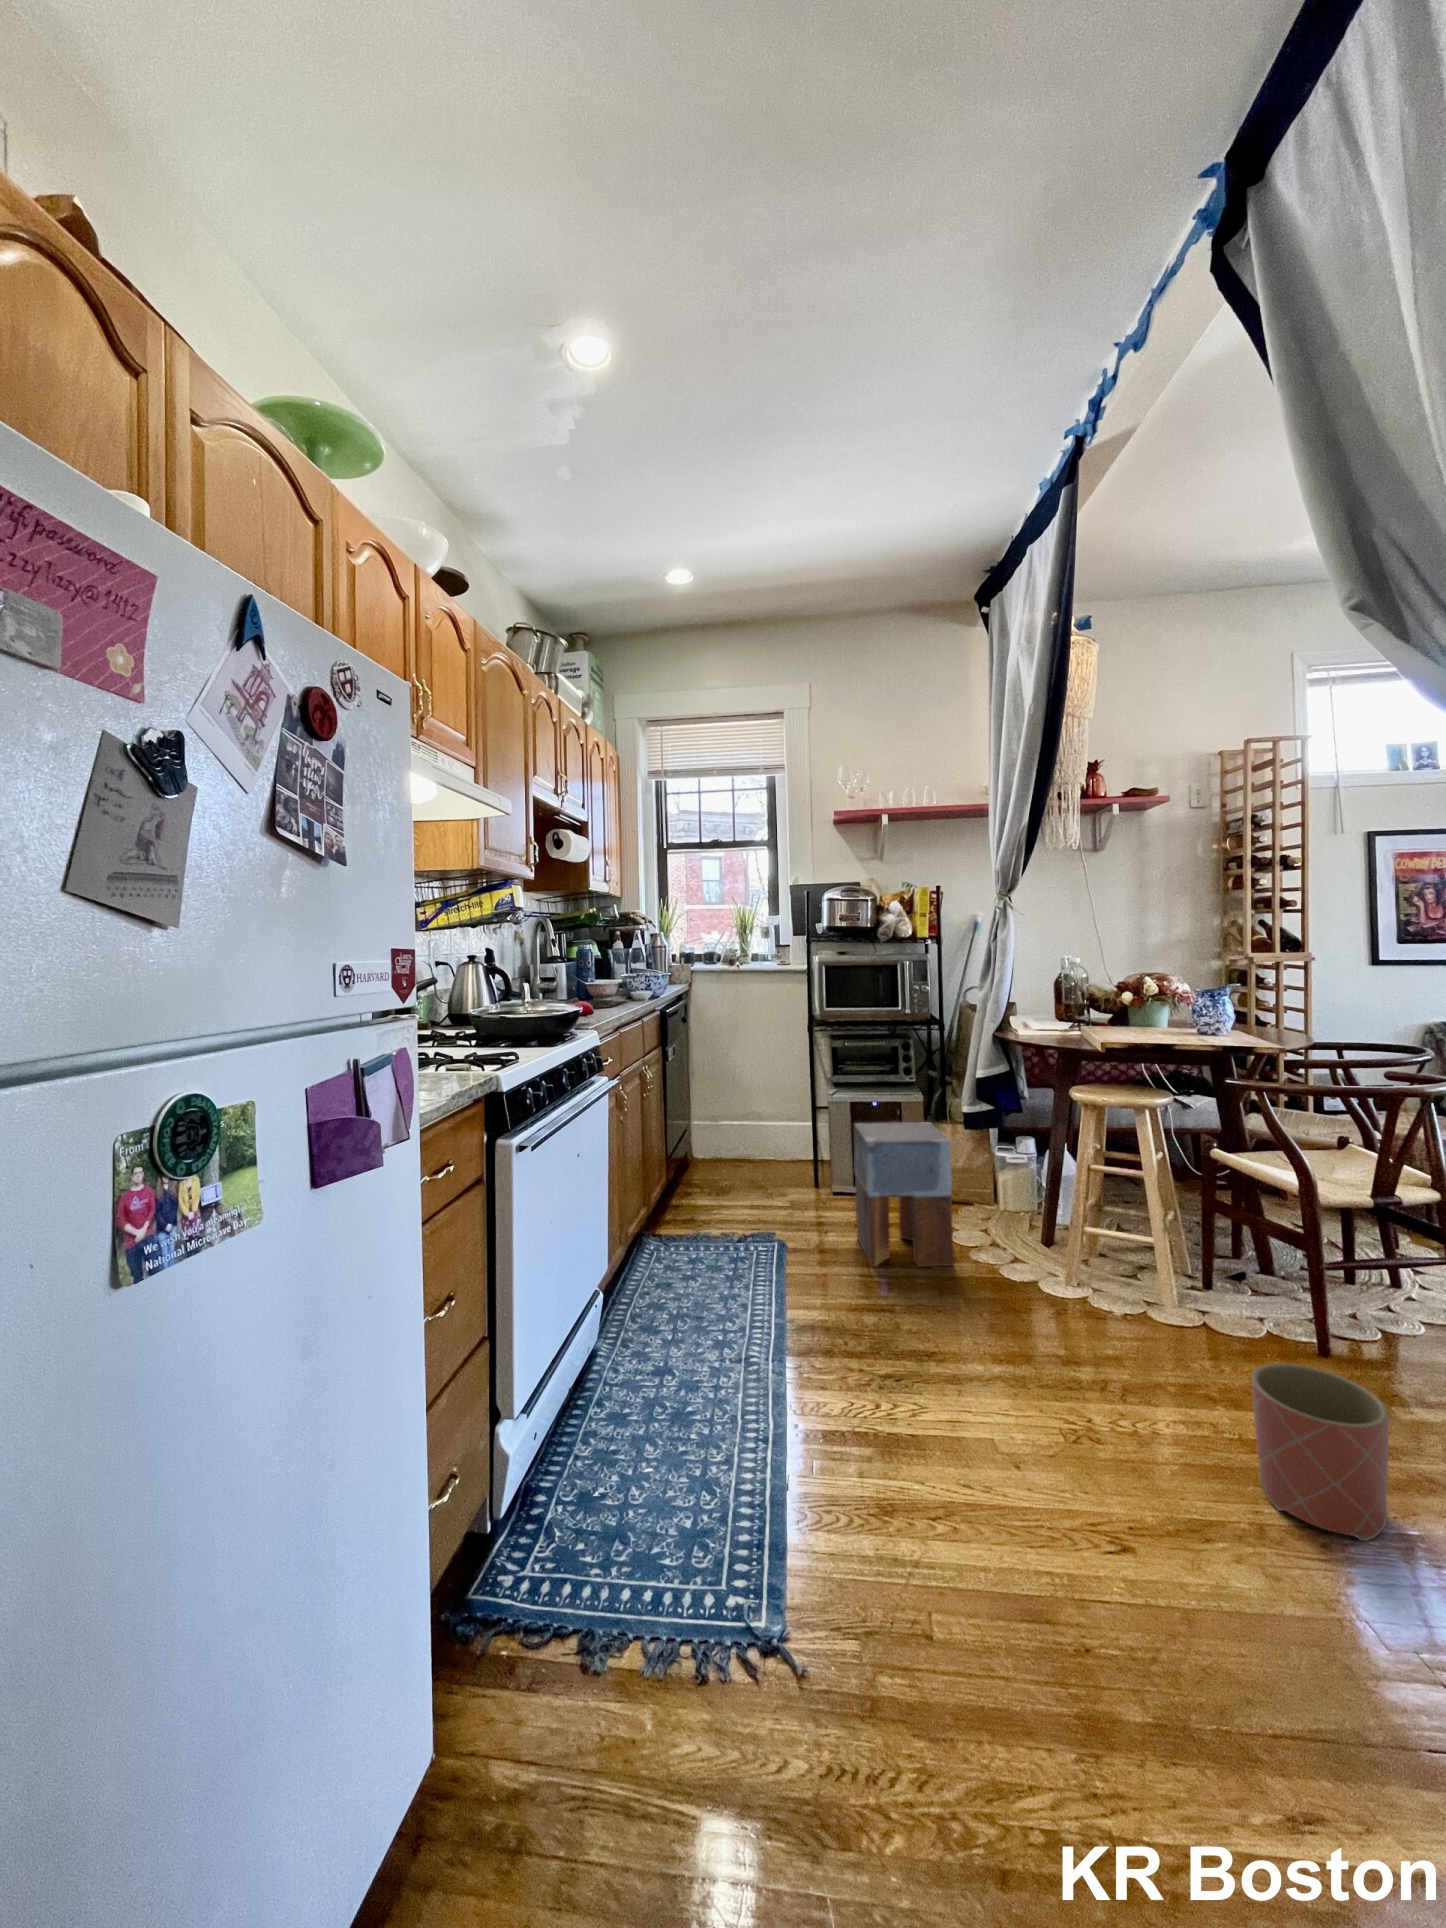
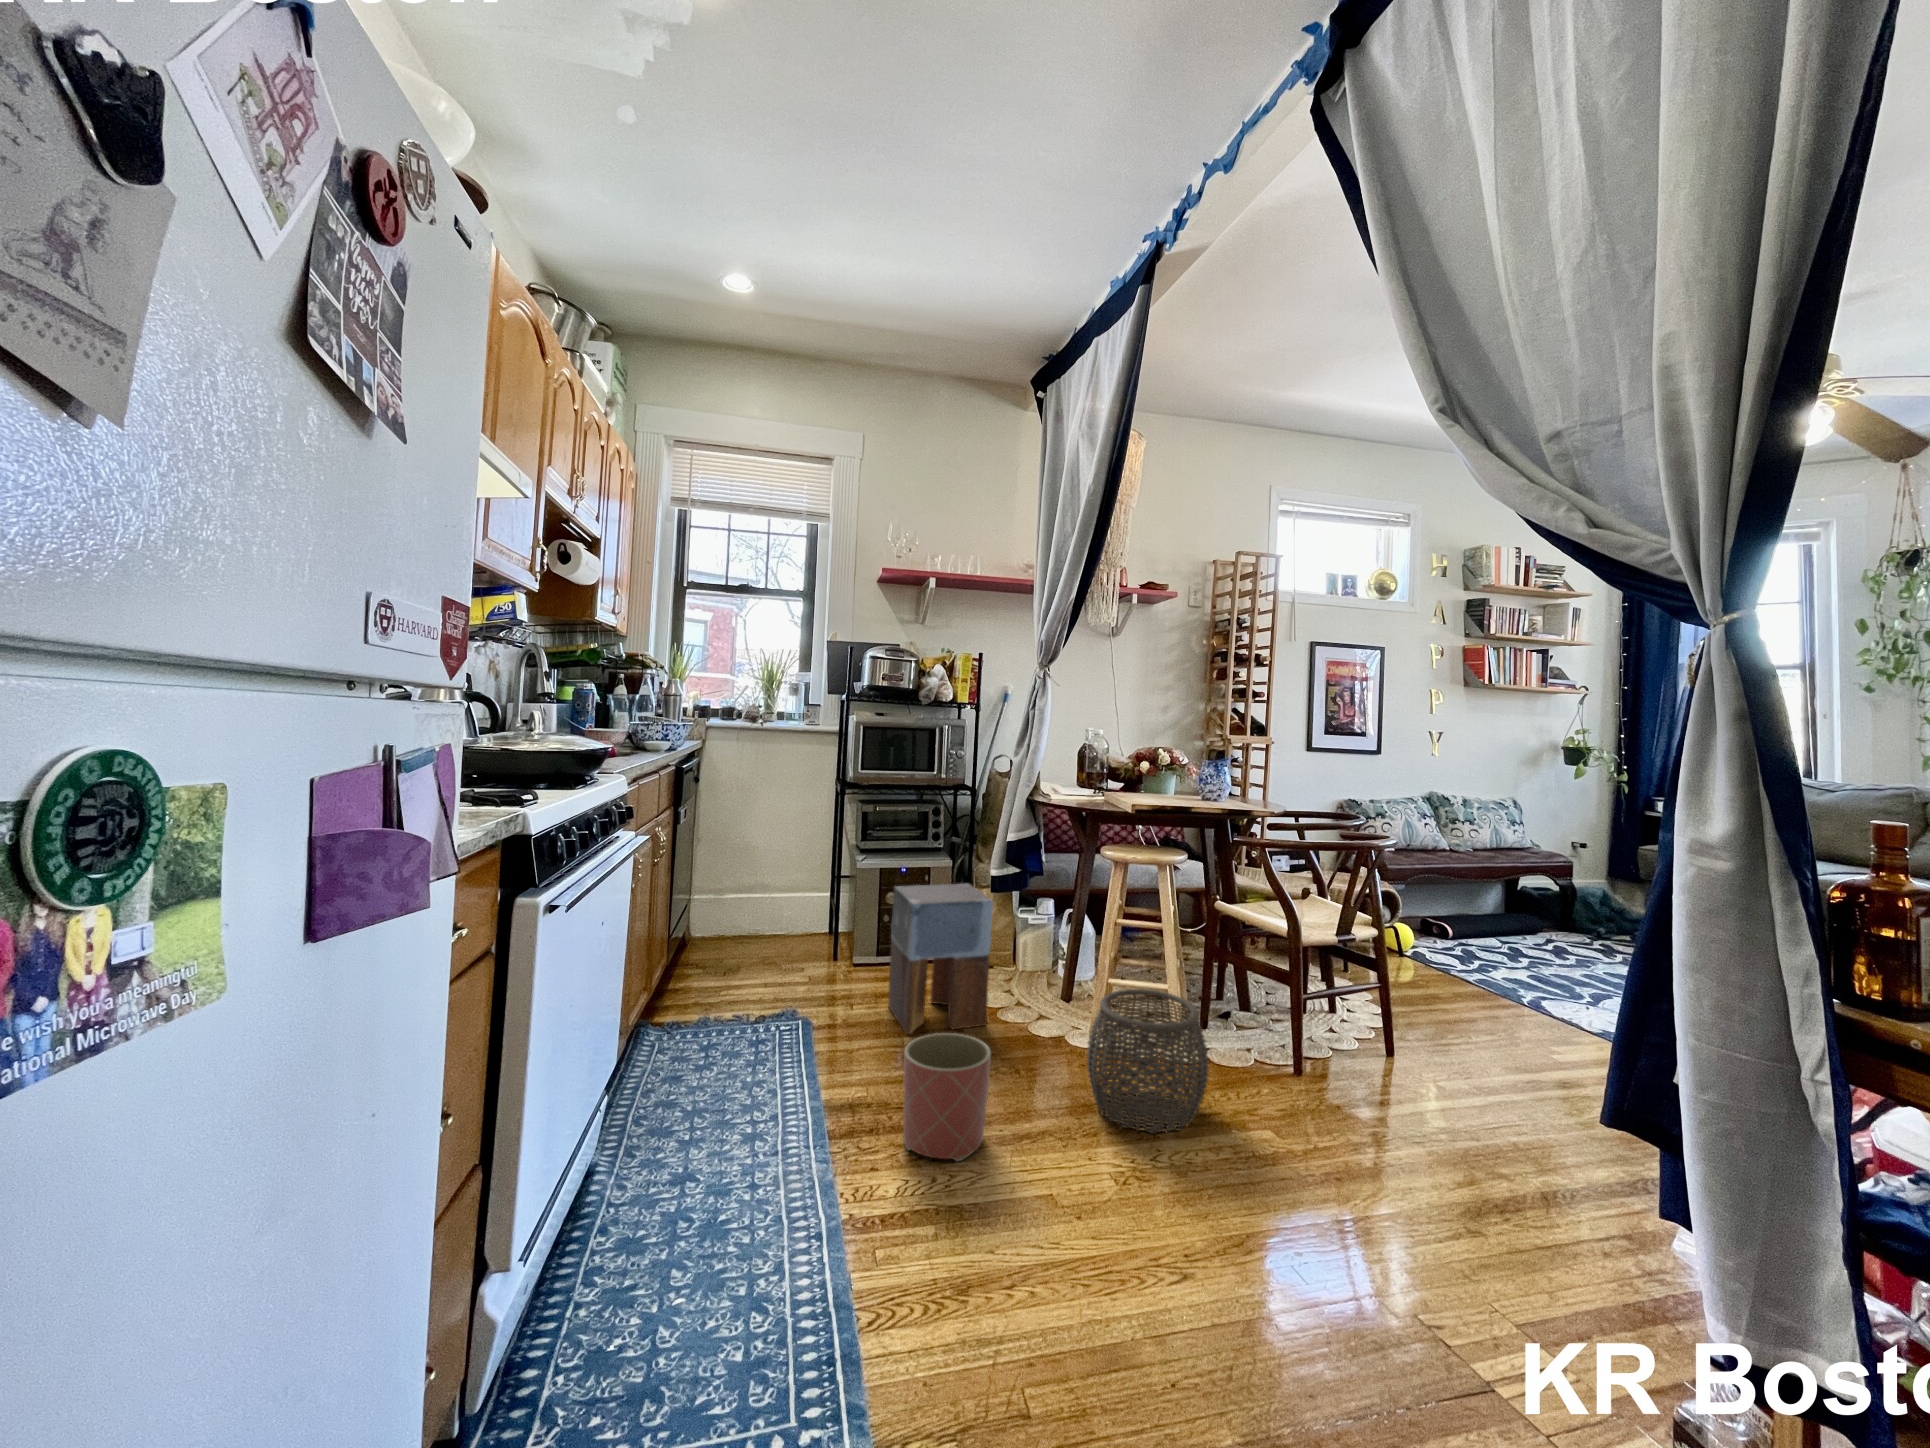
woven basket: none [1045,1245,1192,1405] -> present [1087,989,1209,1133]
planter: present [1251,1363,1389,1541] -> present [903,1033,991,1161]

